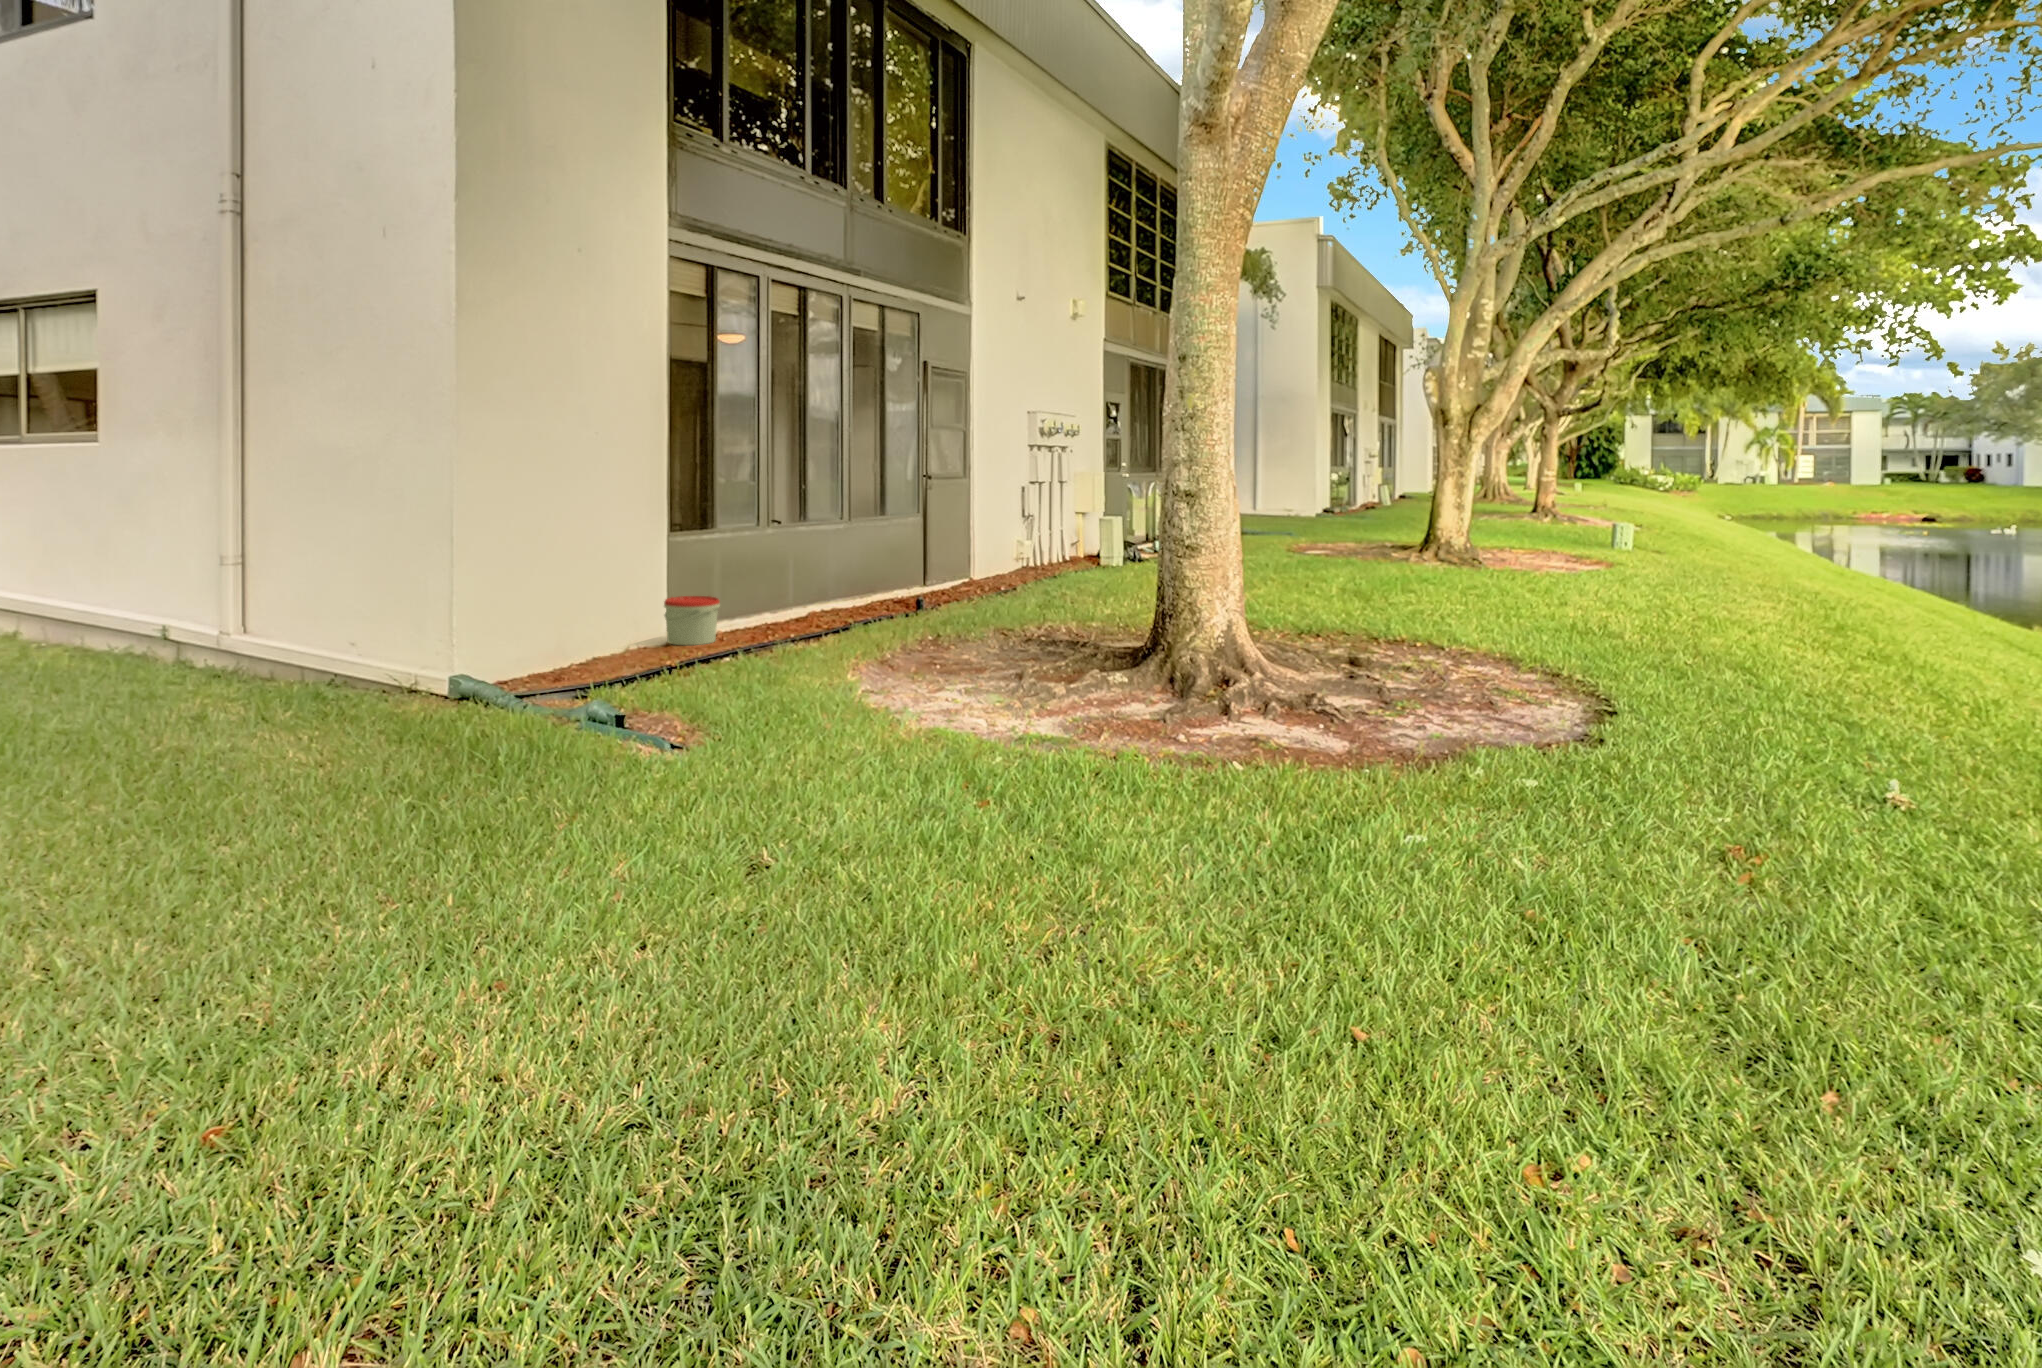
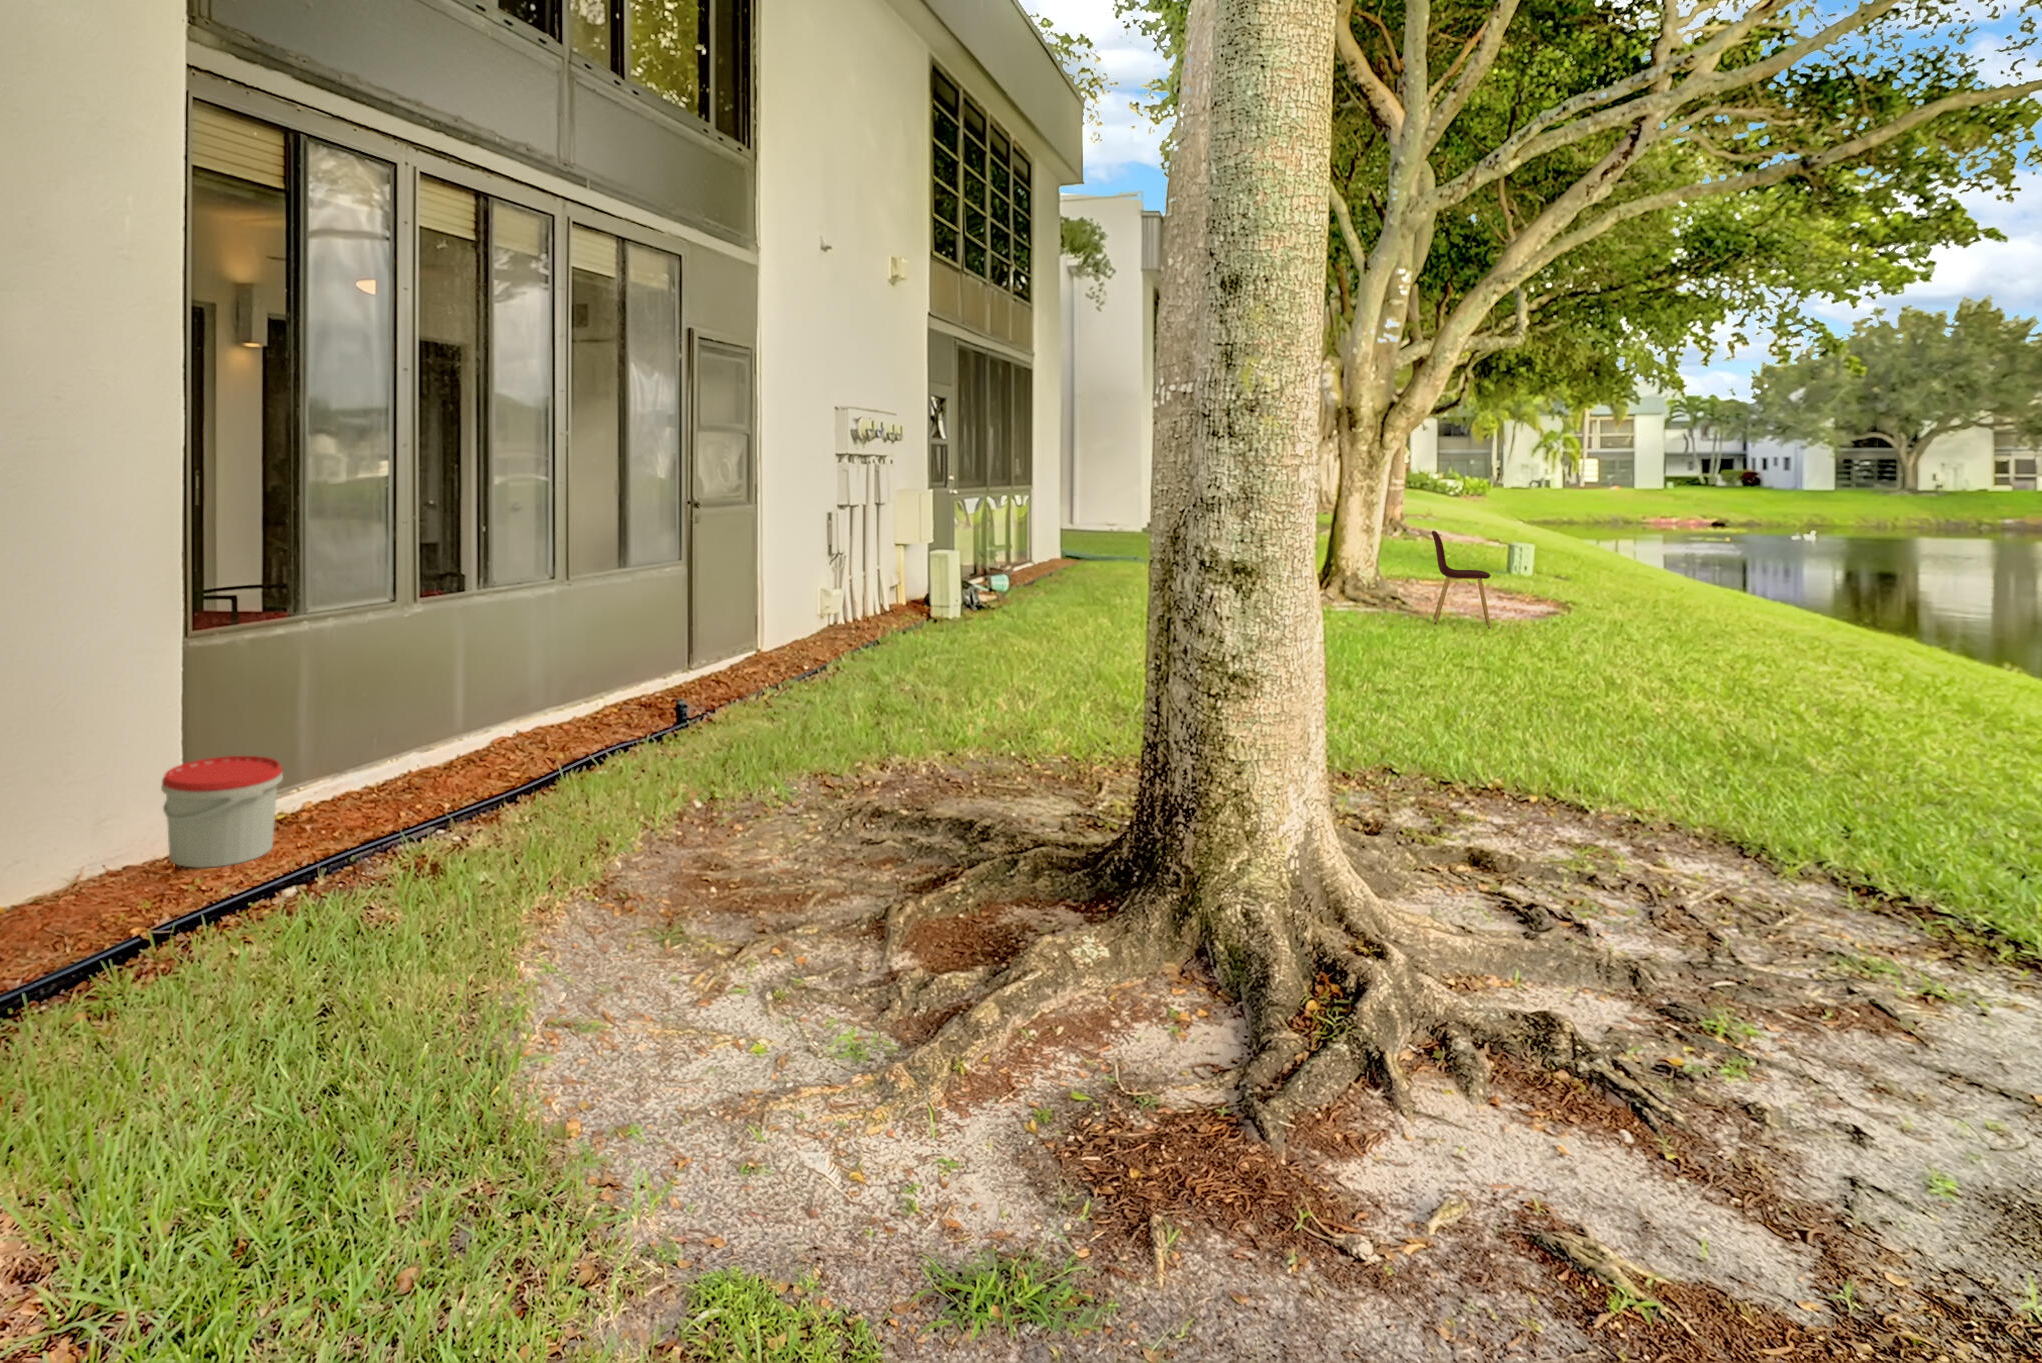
chair: none [1470,500,1514,572] -> present [1432,531,1491,628]

